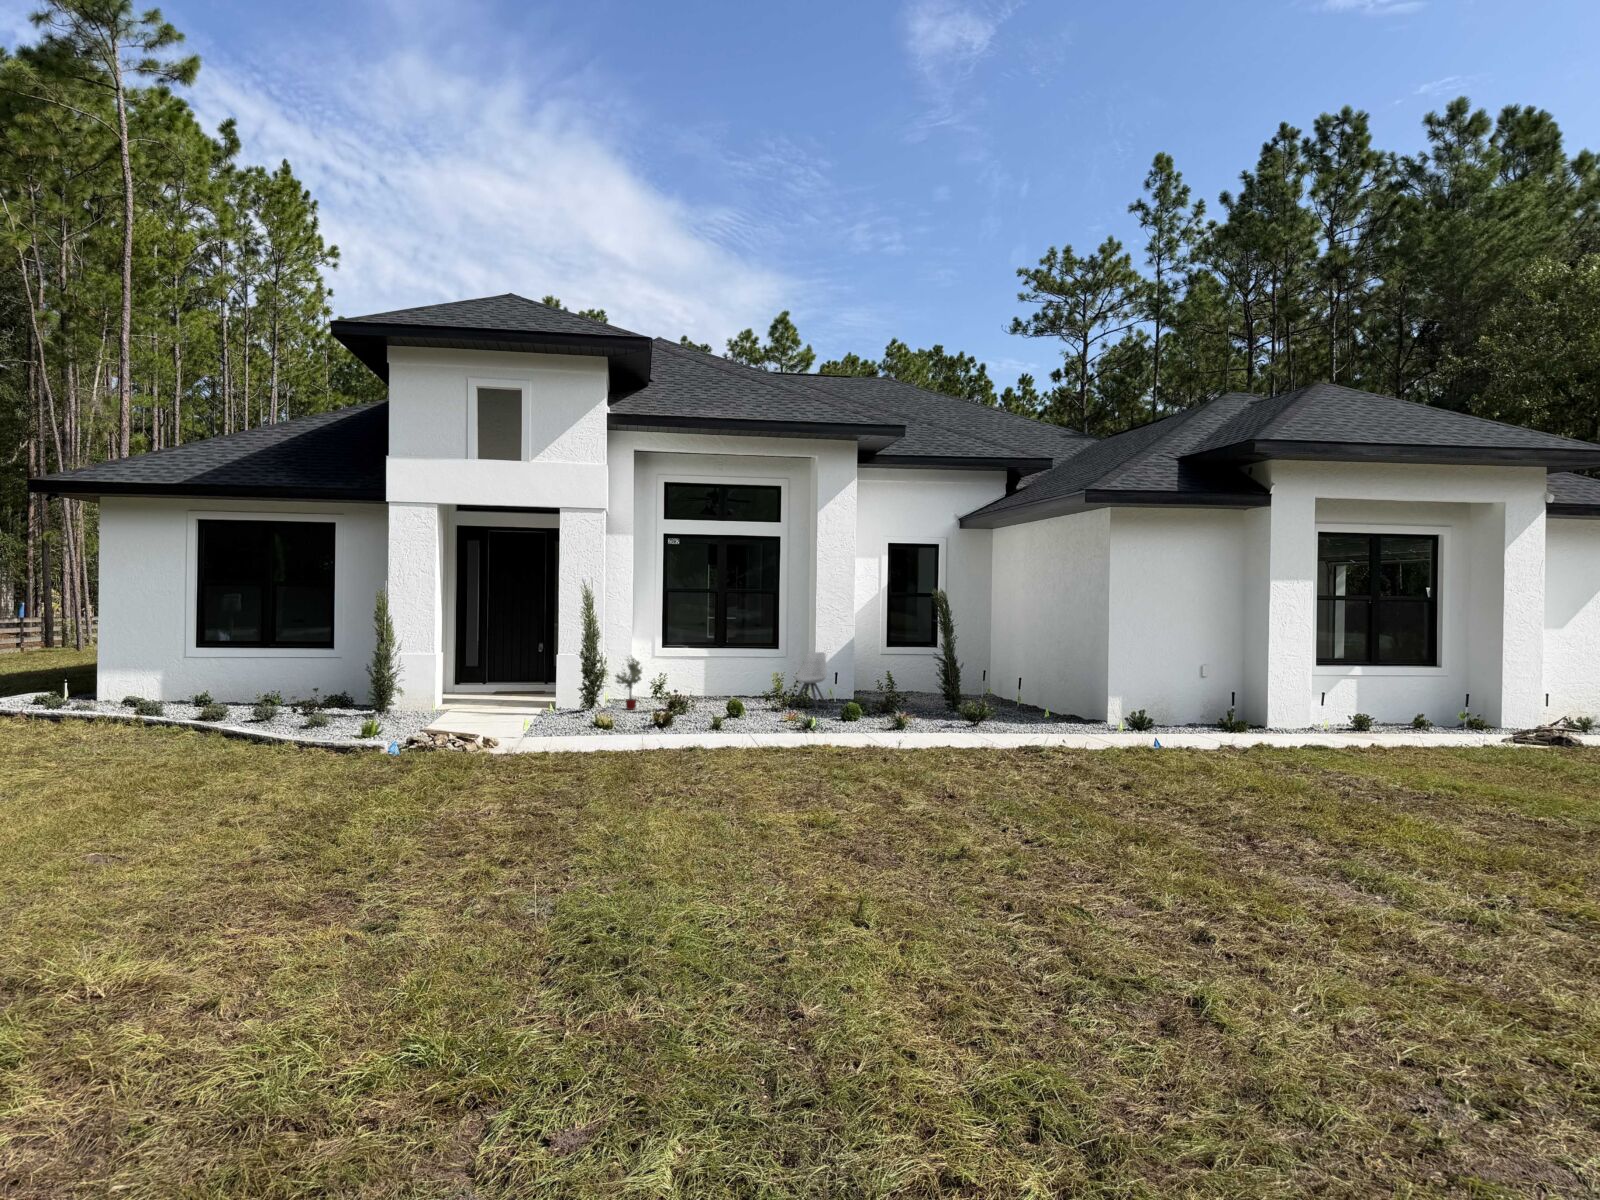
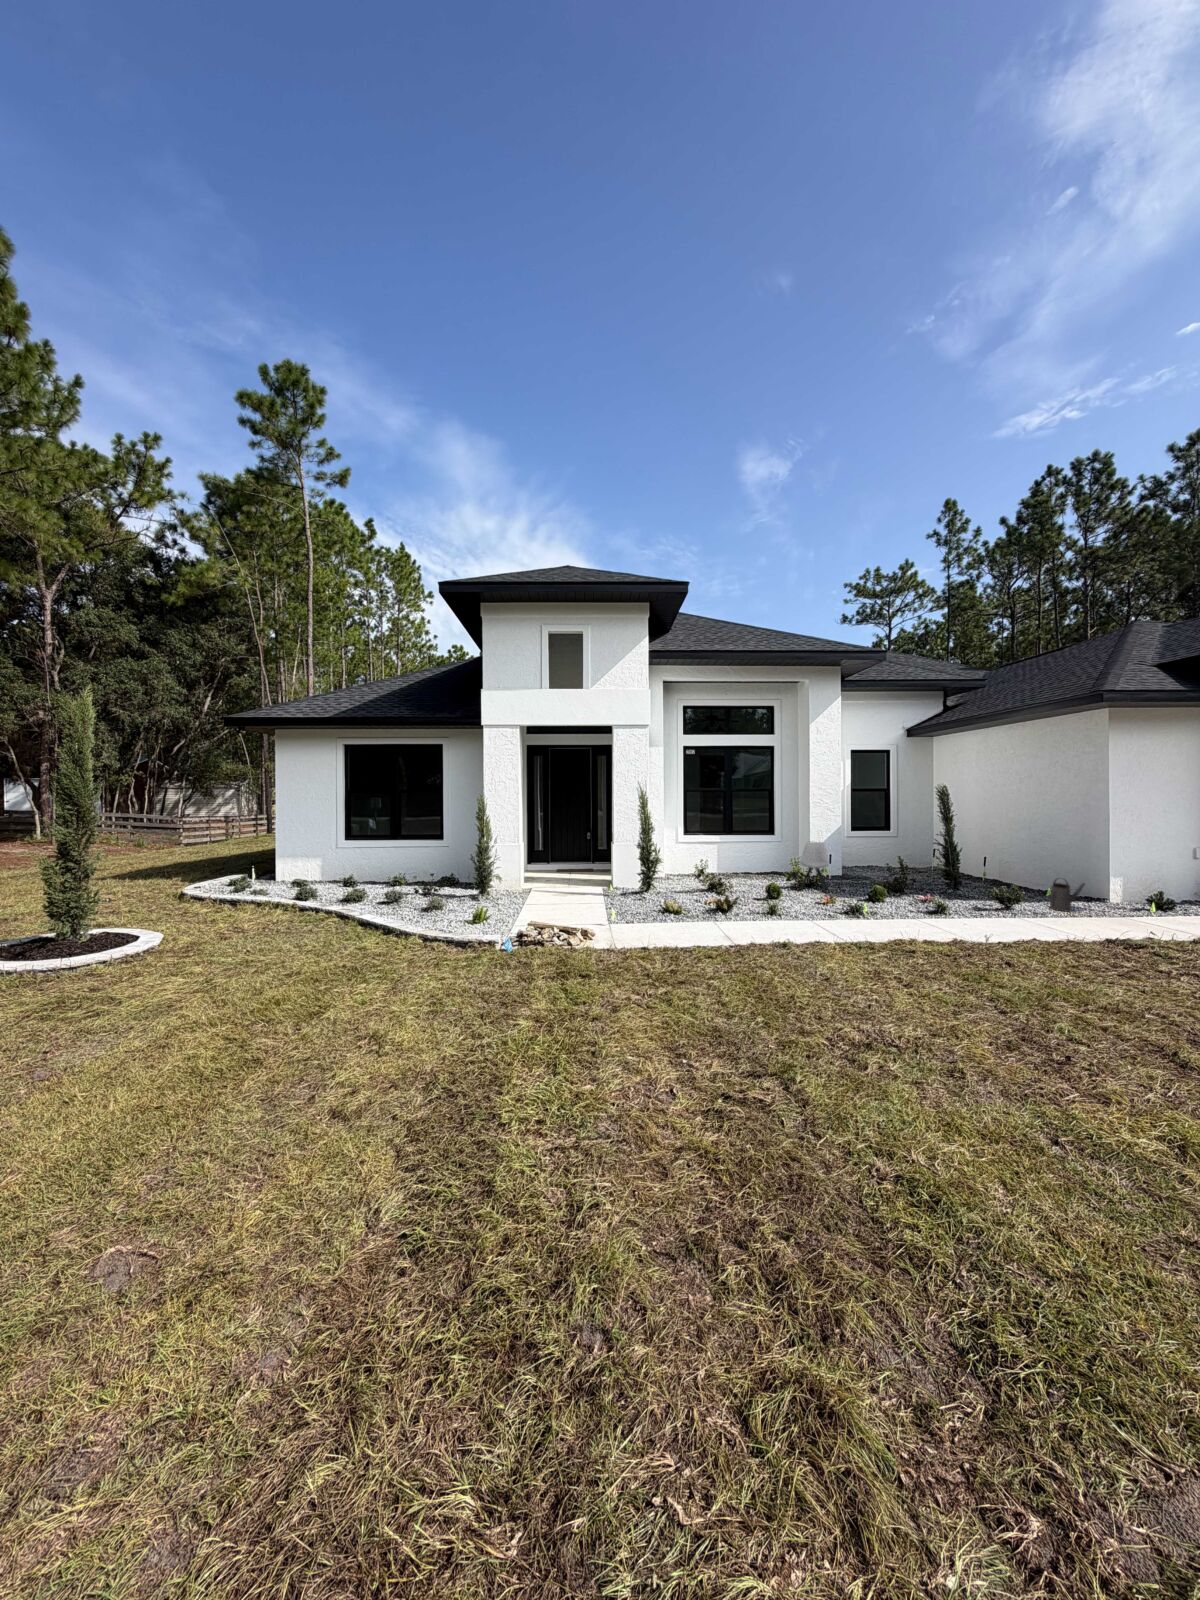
potted tree: present [615,657,642,710] -> none [654,845,678,889]
watering can: none [1031,688,1072,724] -> present [1048,880,1085,912]

